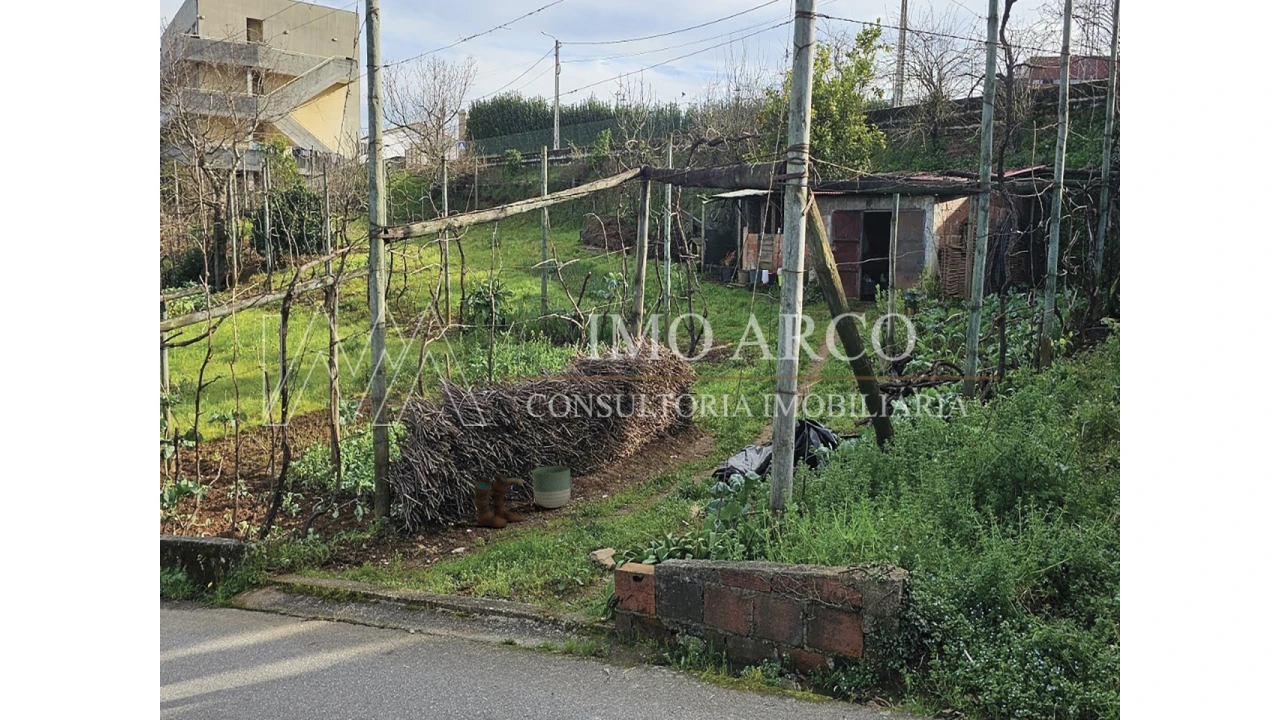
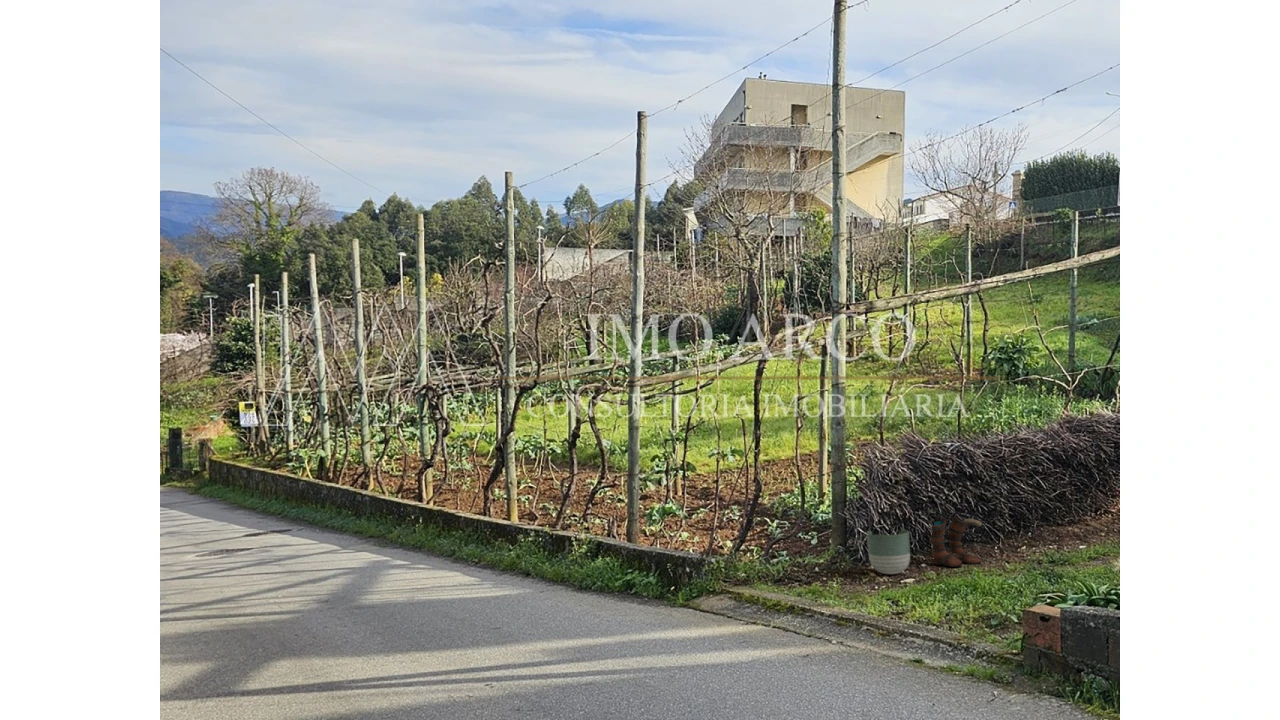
planter: present [532,466,571,508] -> present [867,529,910,575]

